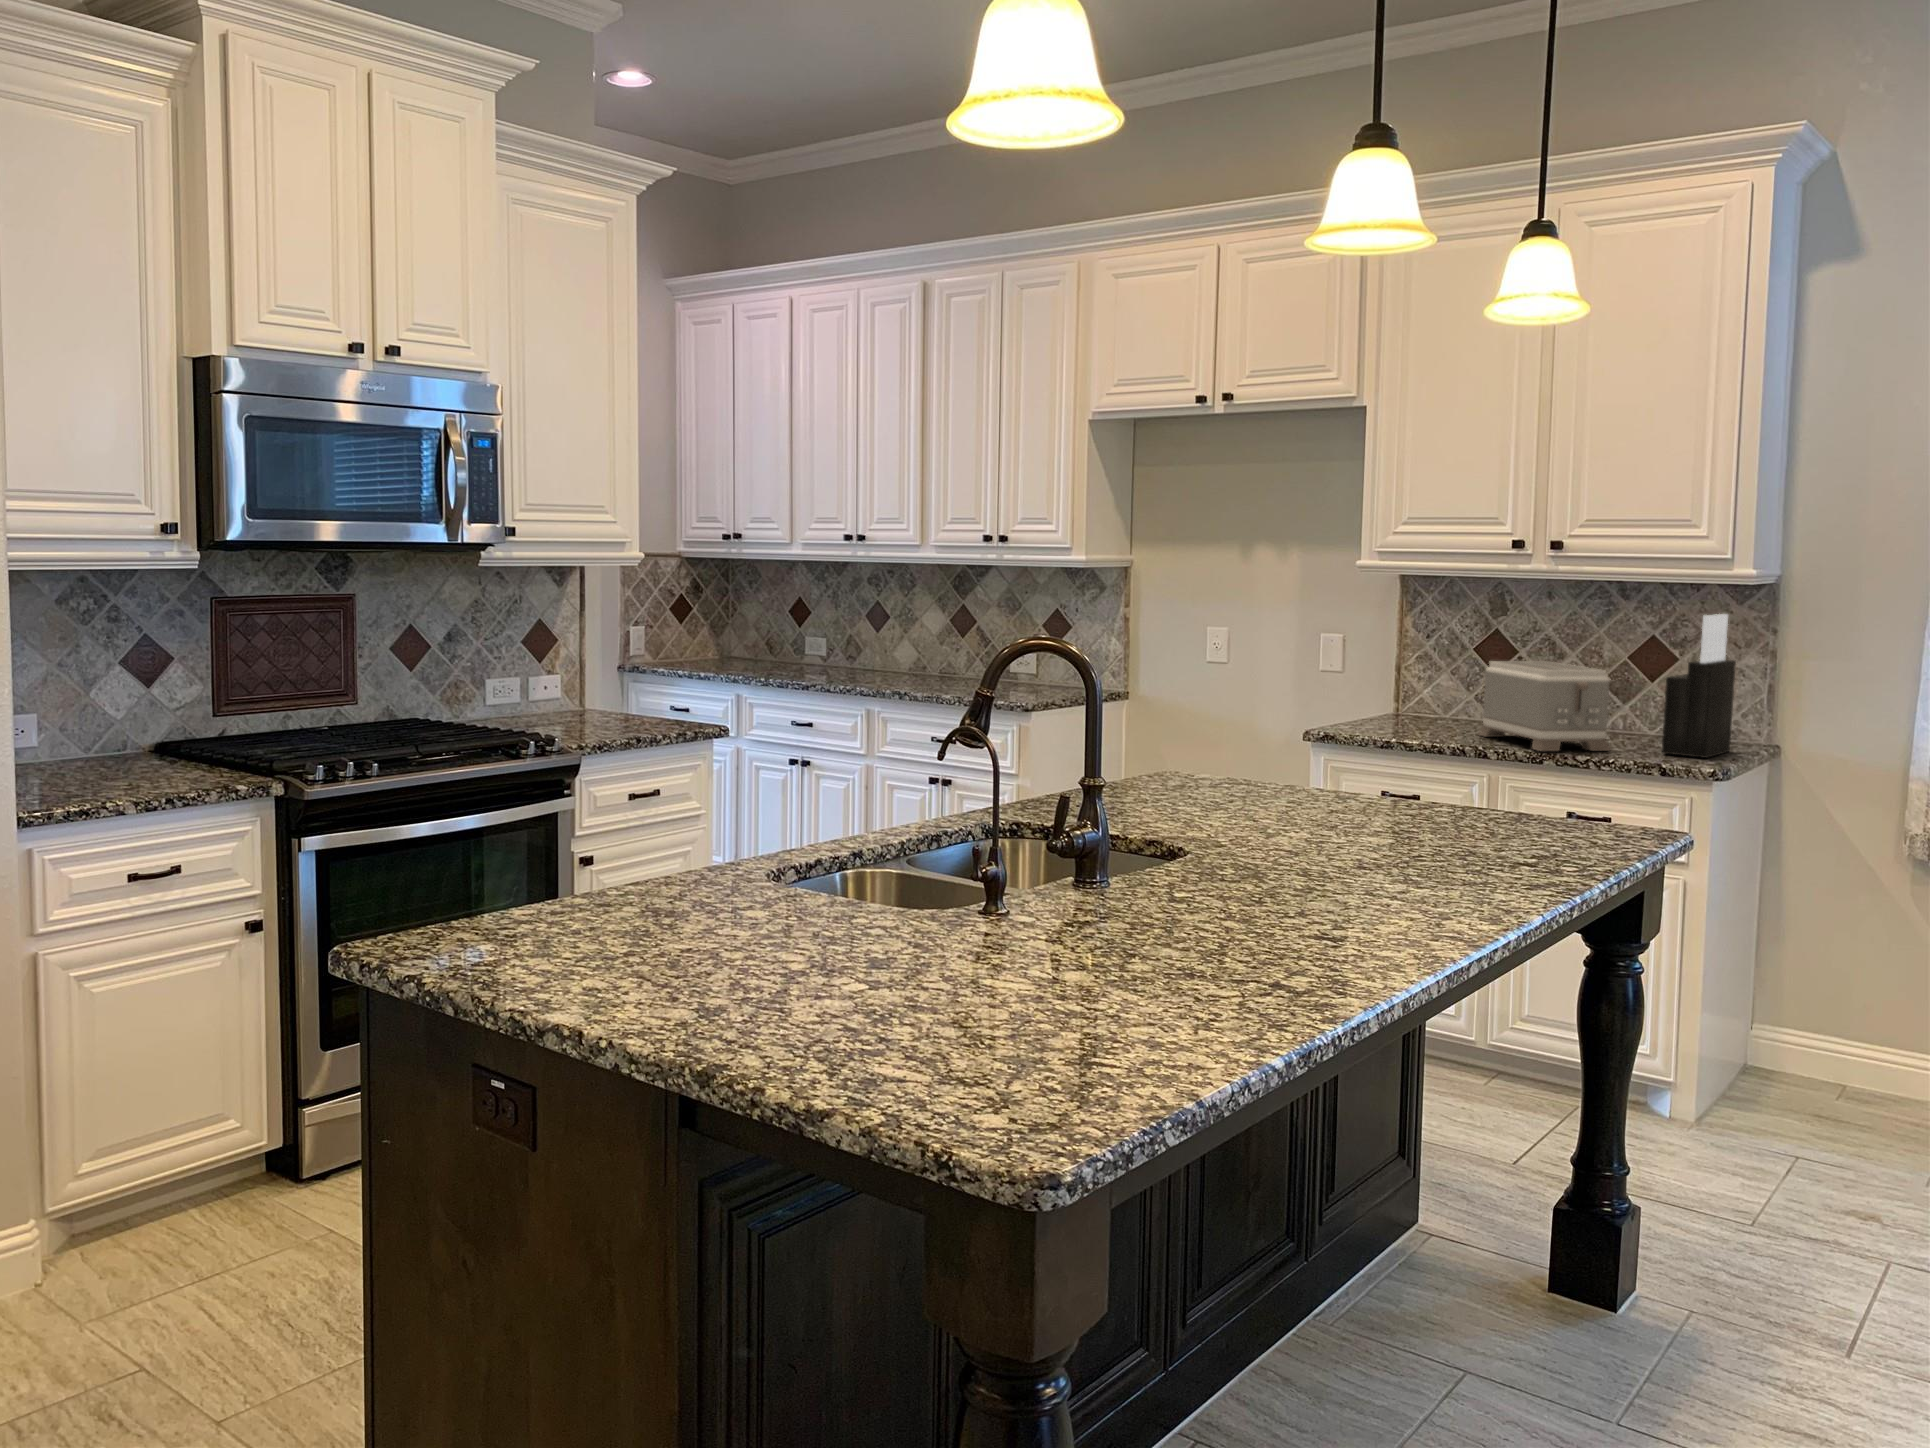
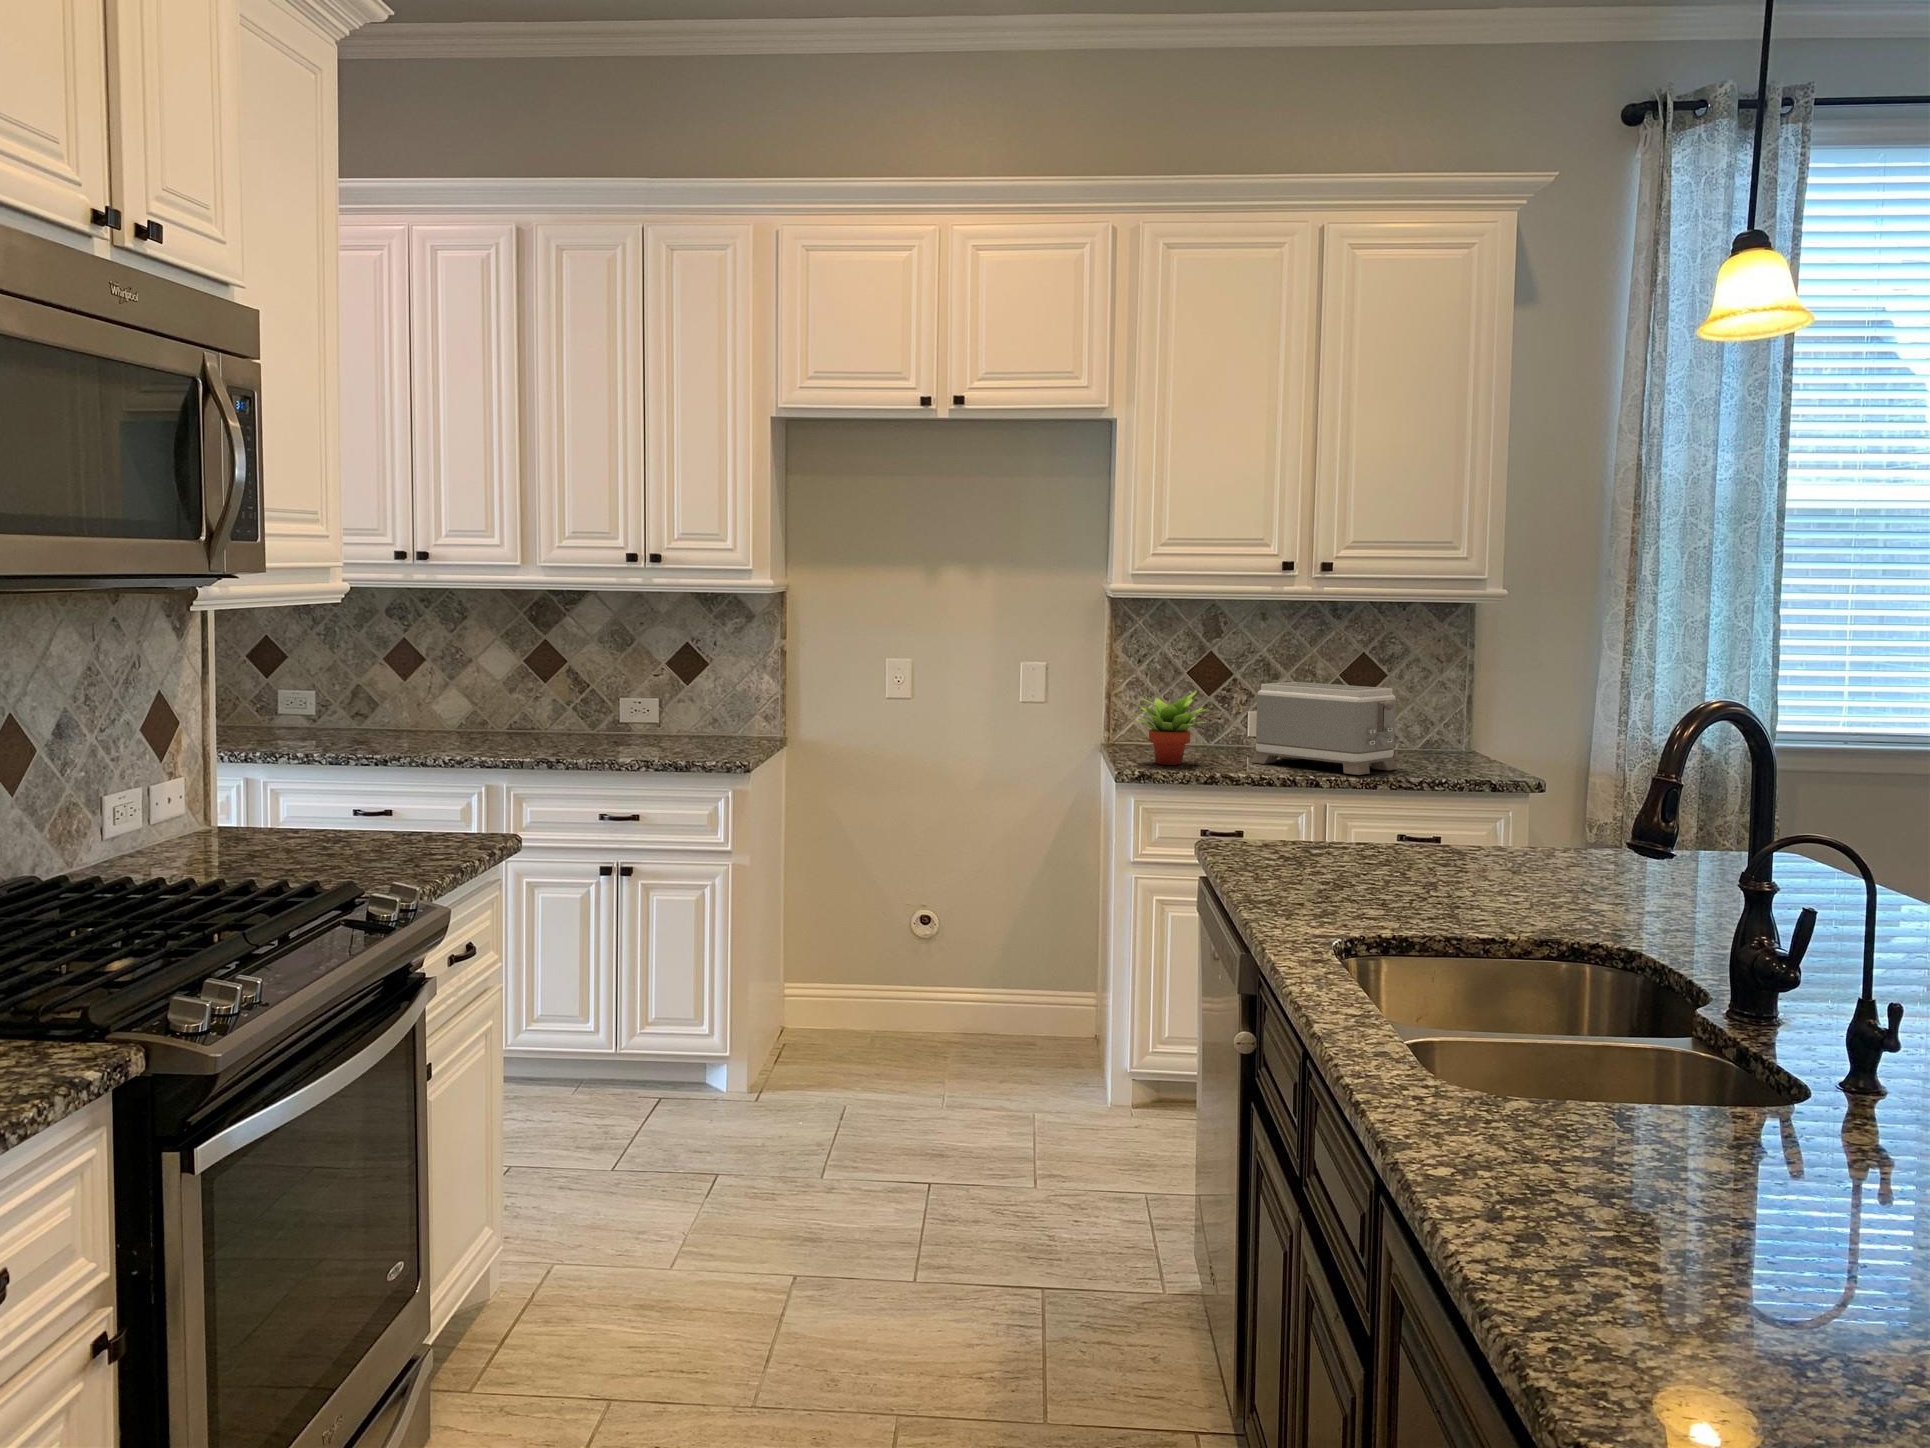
knife block: present [1662,614,1736,758] -> none [1425,629,1488,769]
succulent plant: none [1352,663,1431,731] -> present [1131,690,1208,765]

